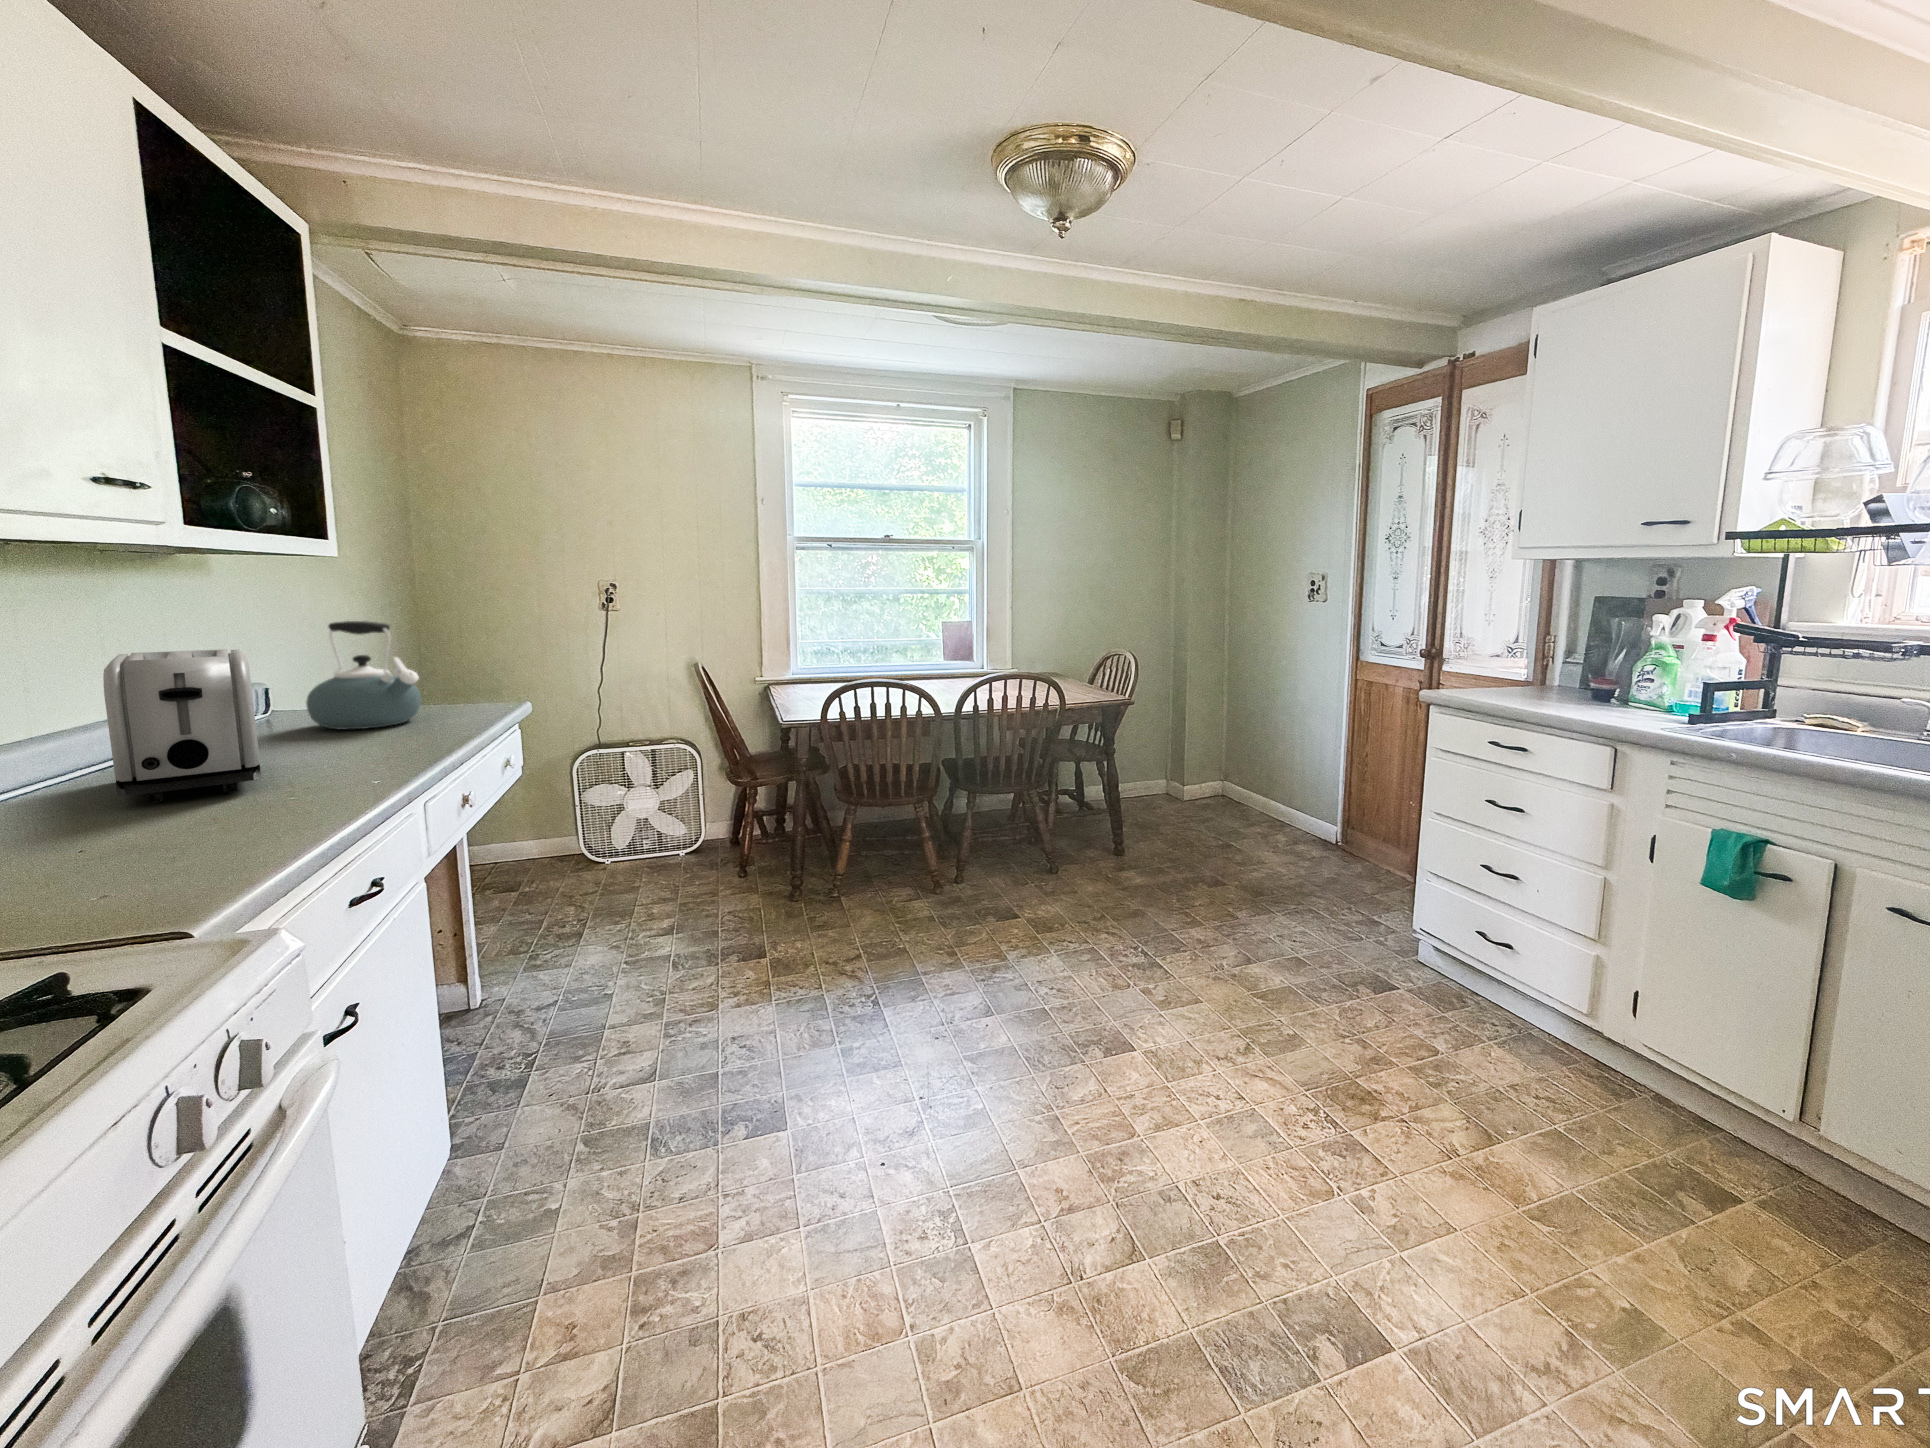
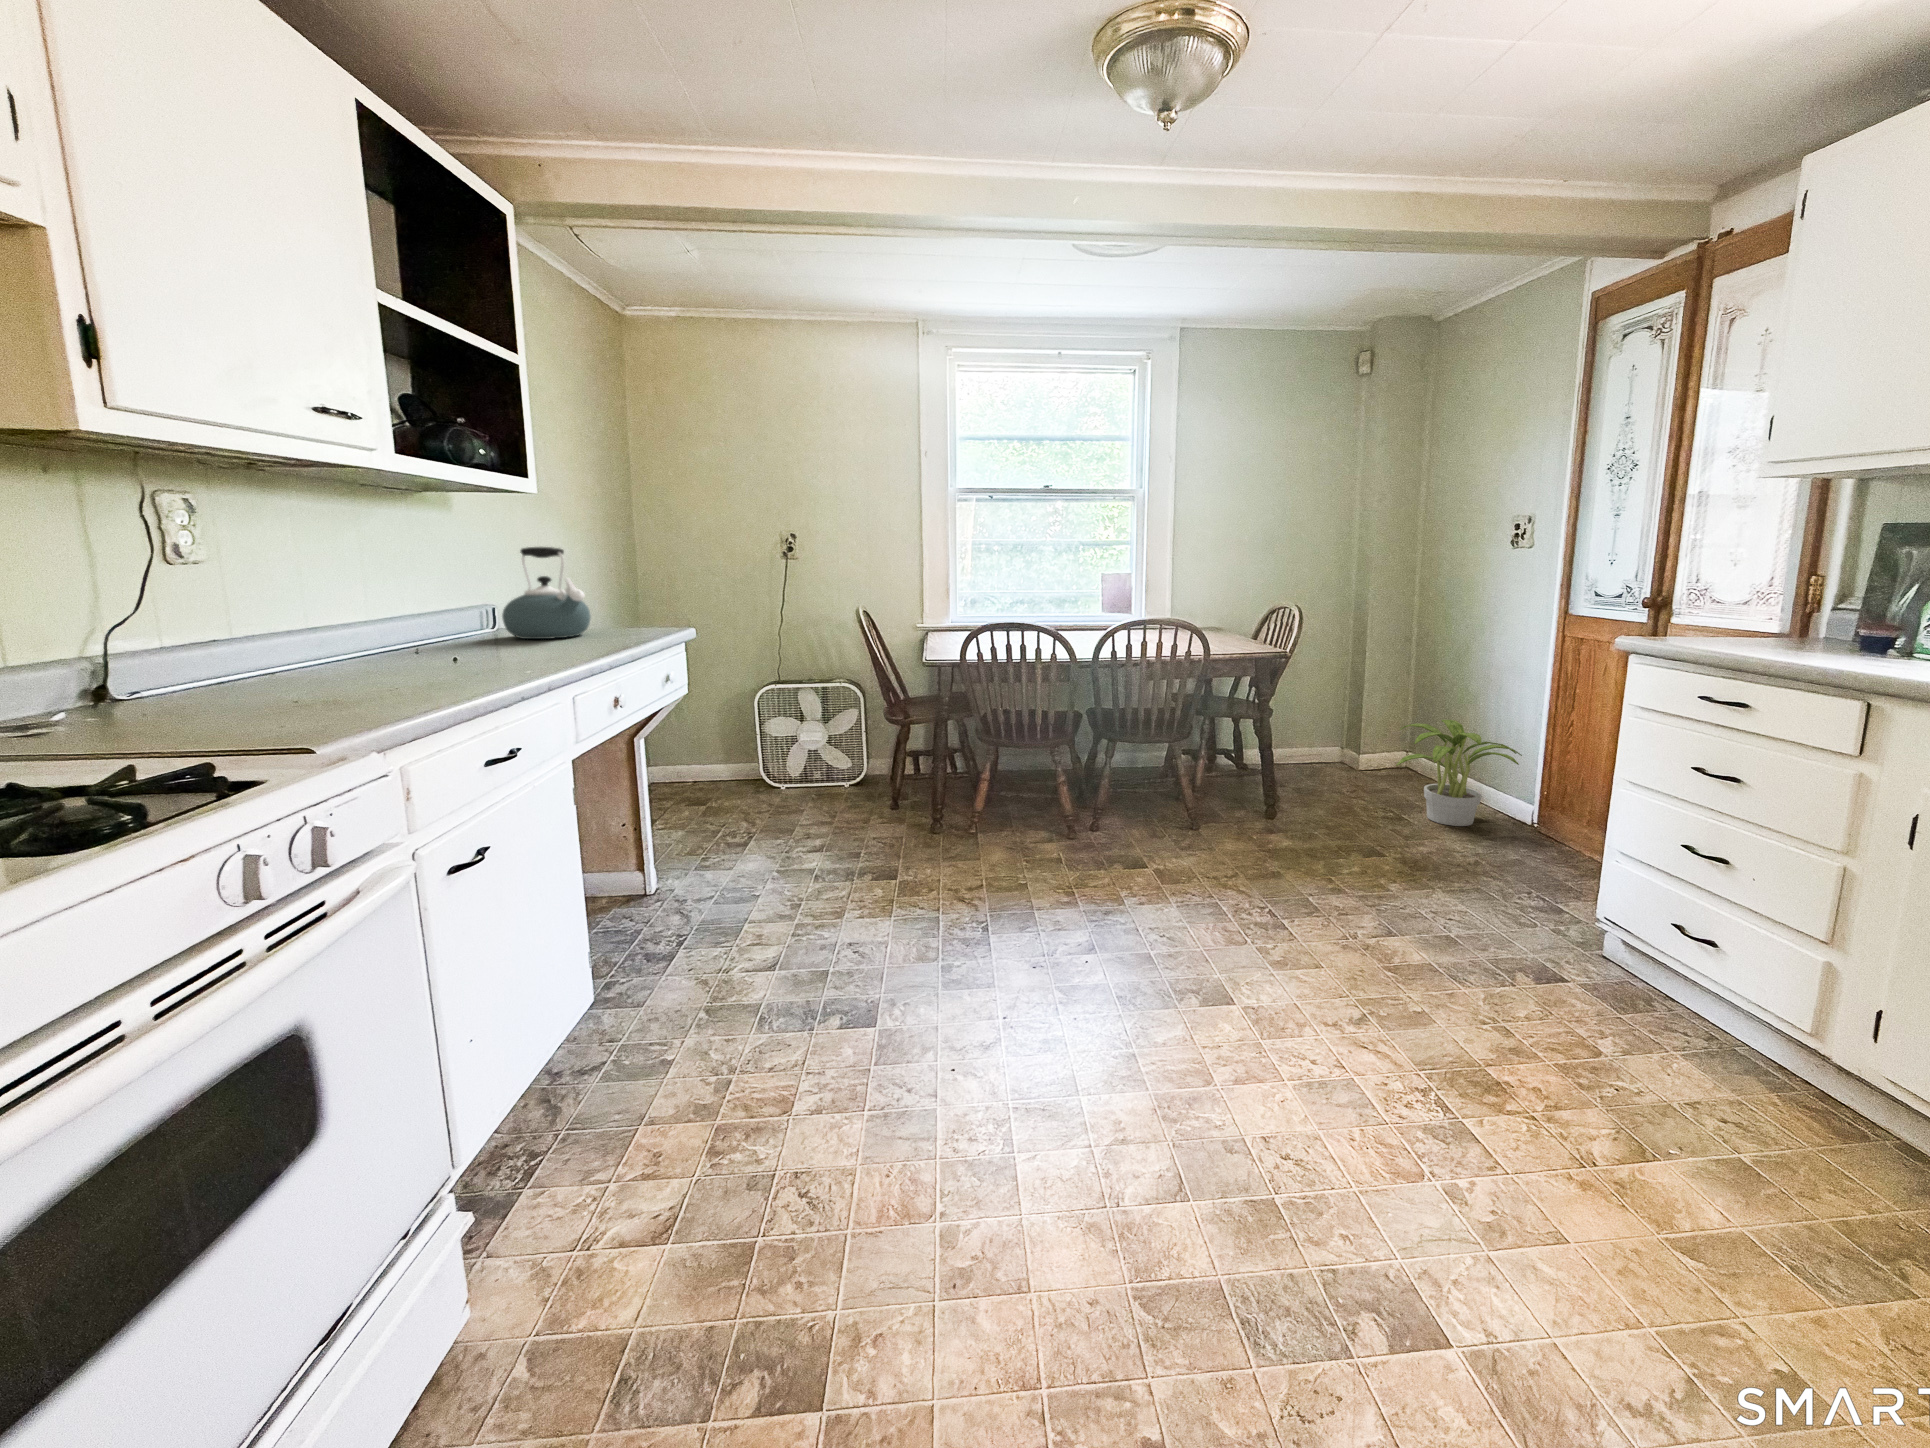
toaster: present [103,649,261,802] -> none [327,559,449,676]
potted plant: none [1224,754,1325,849] -> present [1396,720,1522,826]

